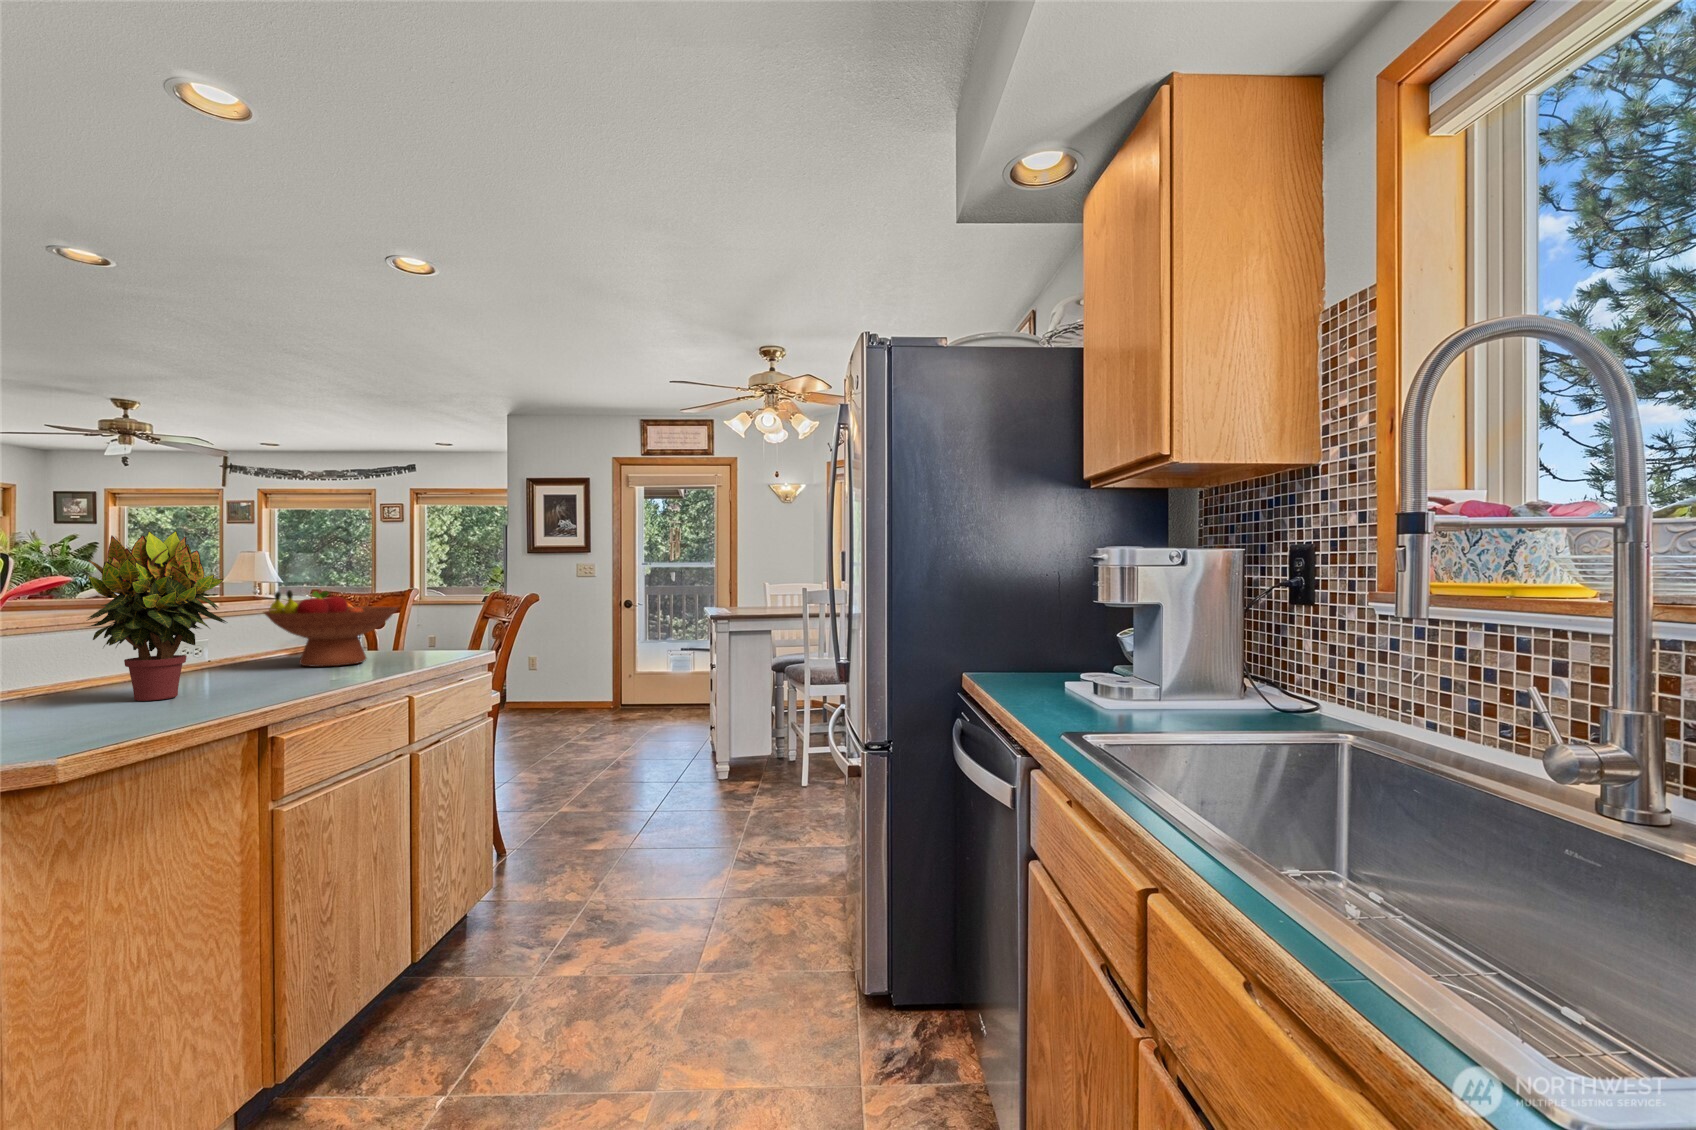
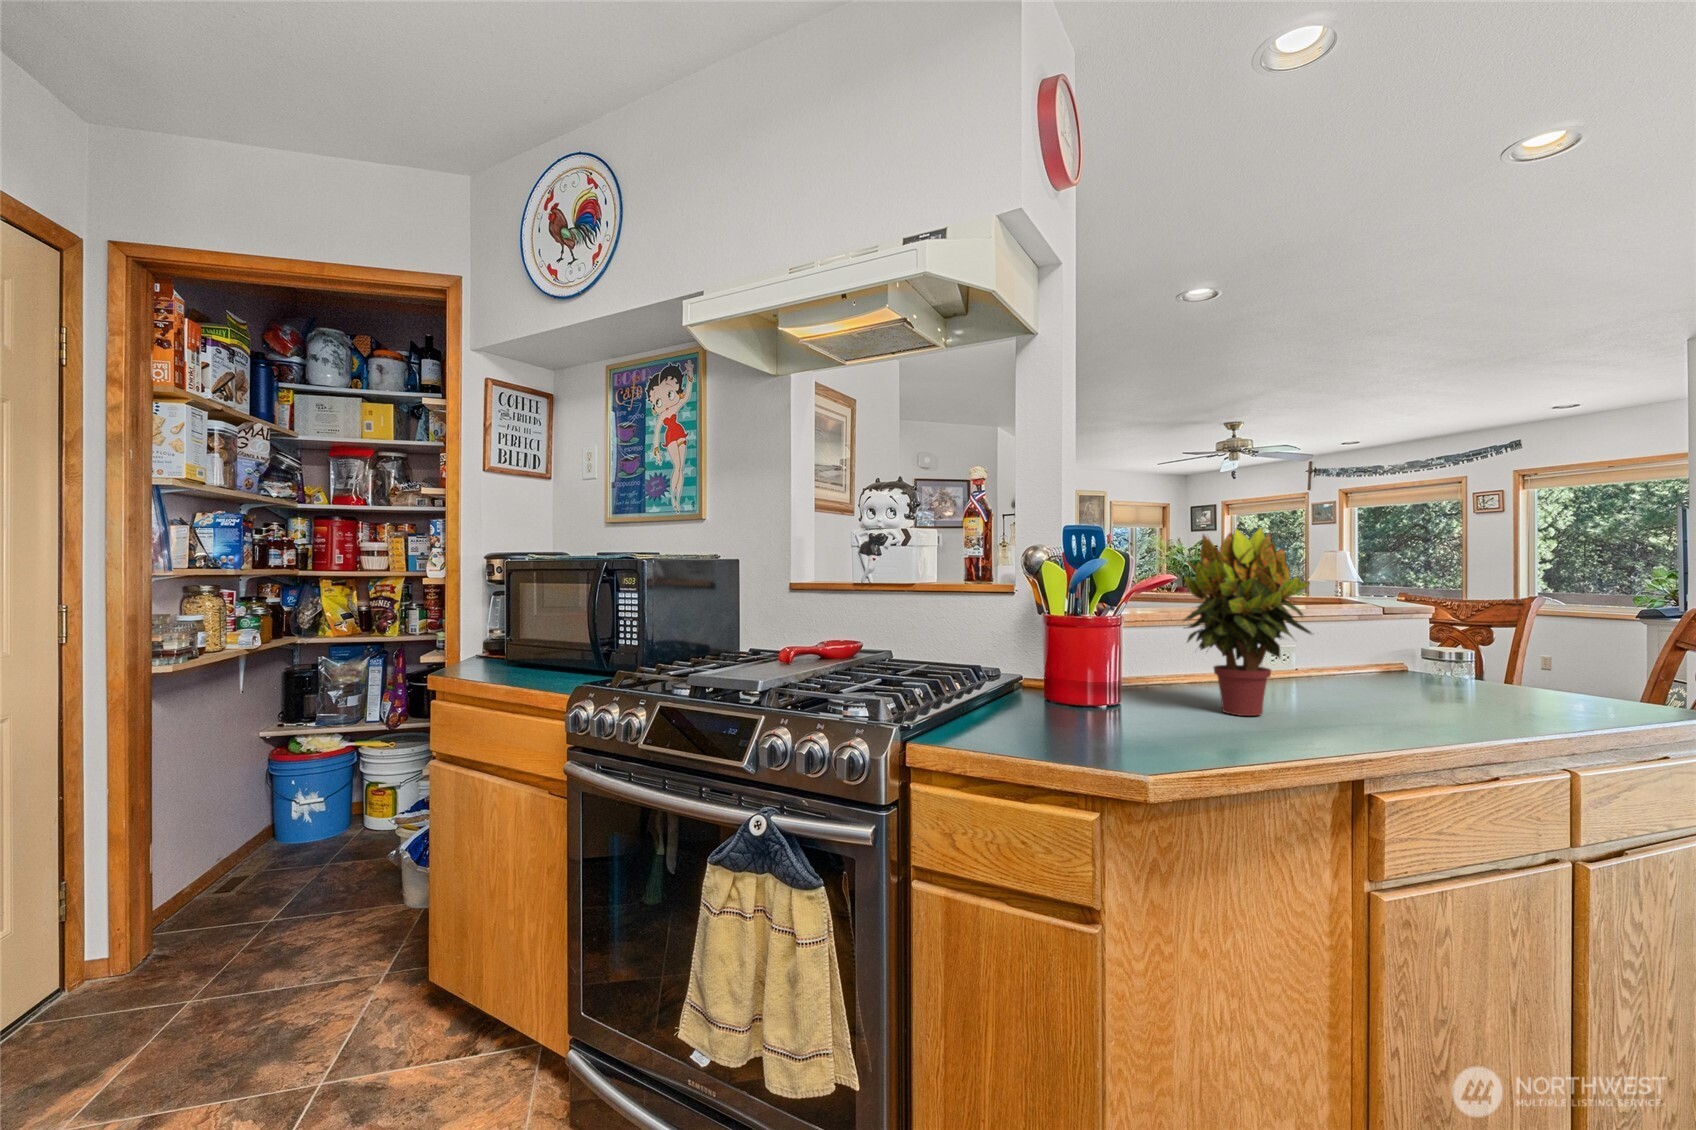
fruit bowl: present [264,590,397,666] -> none [1352,596,1541,701]

